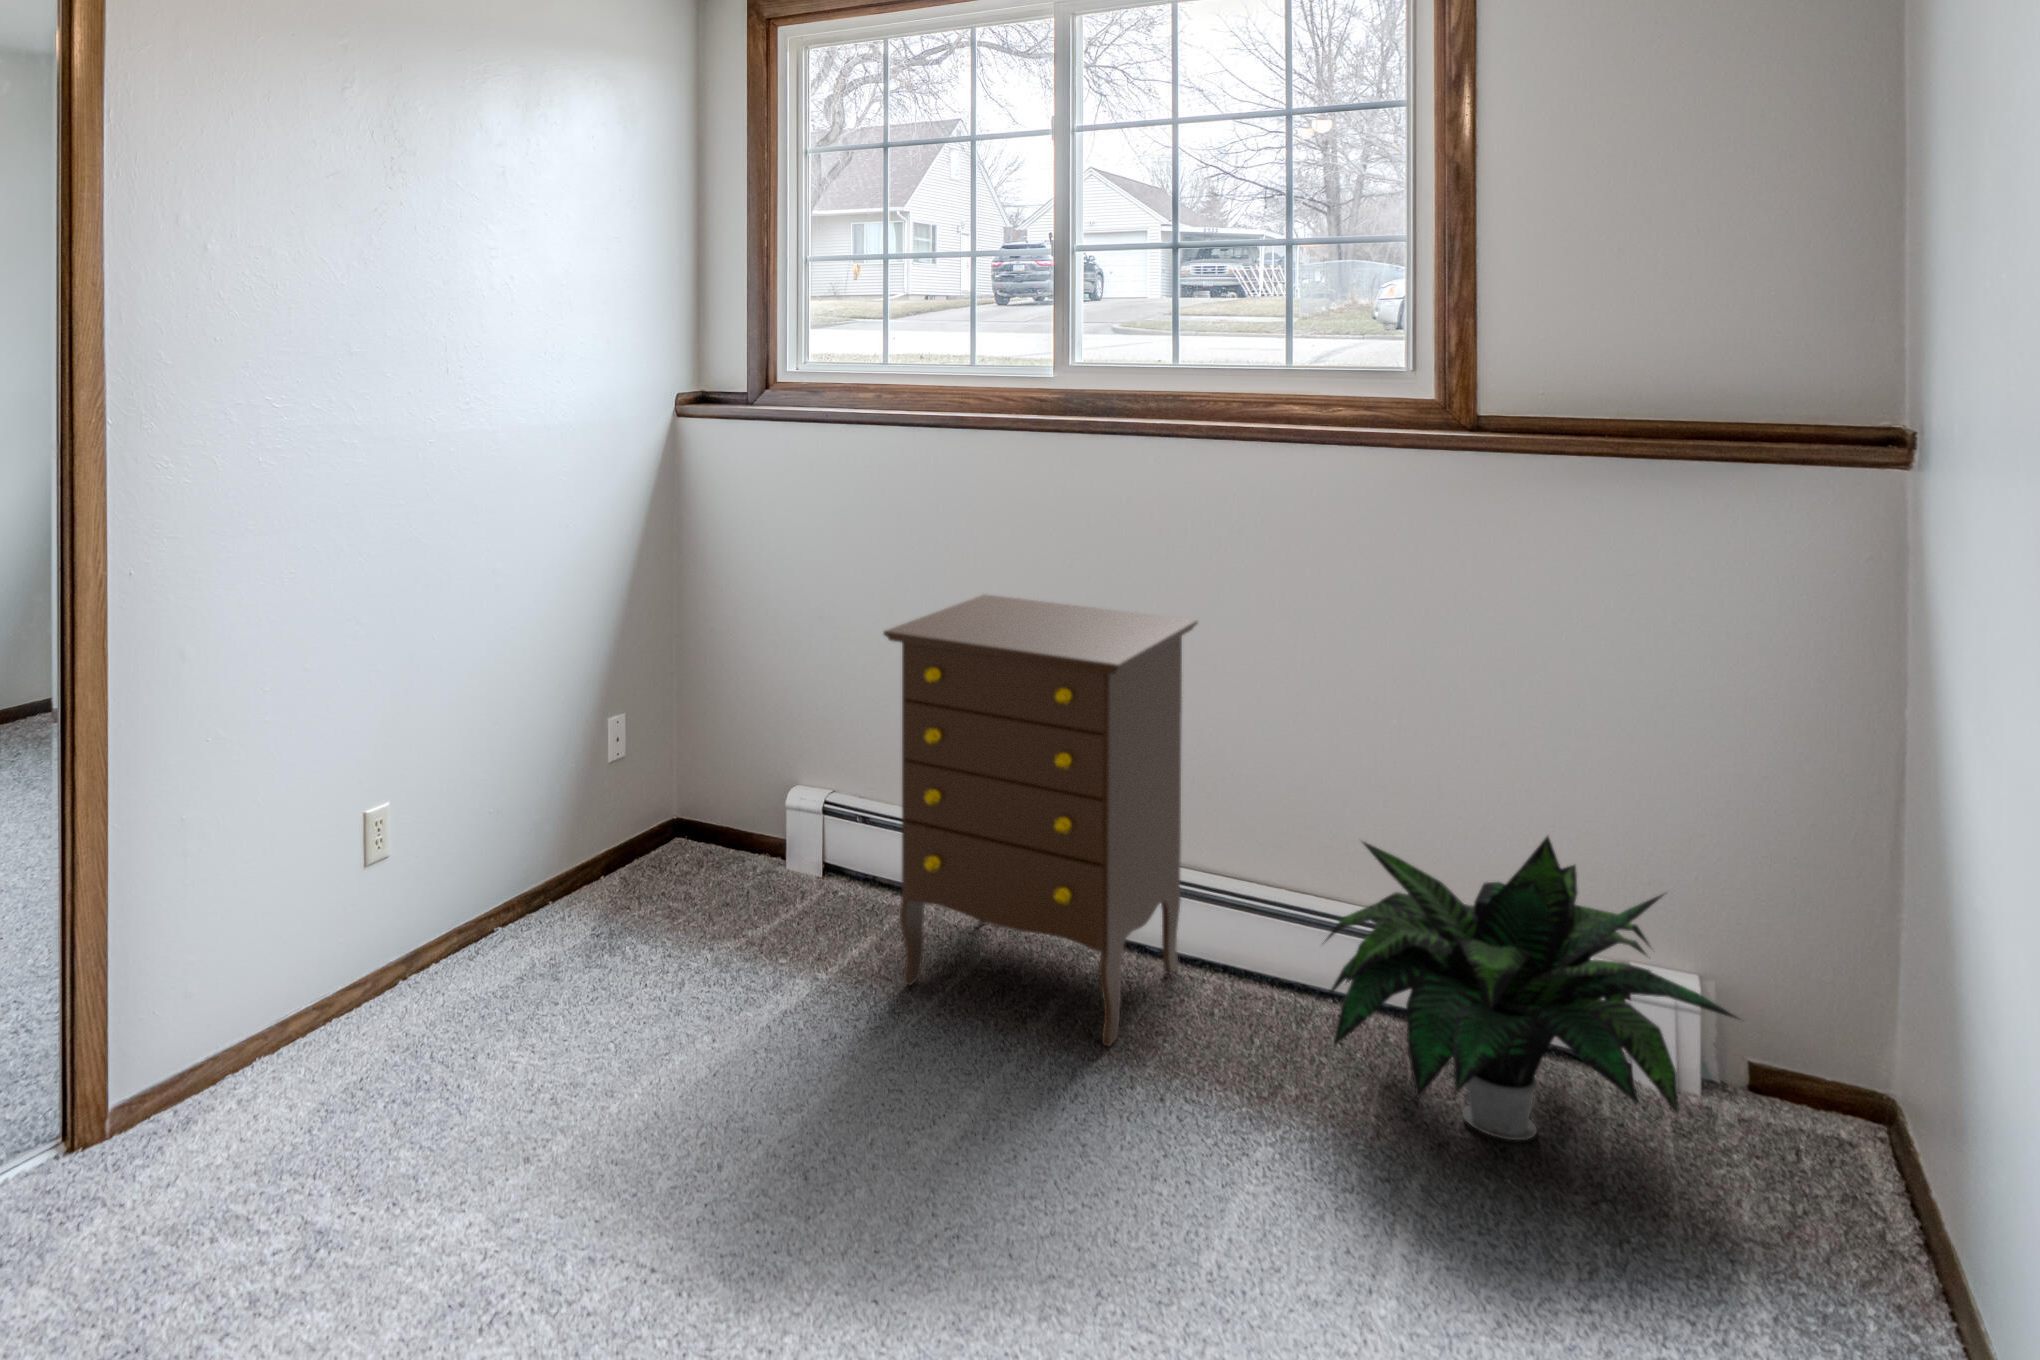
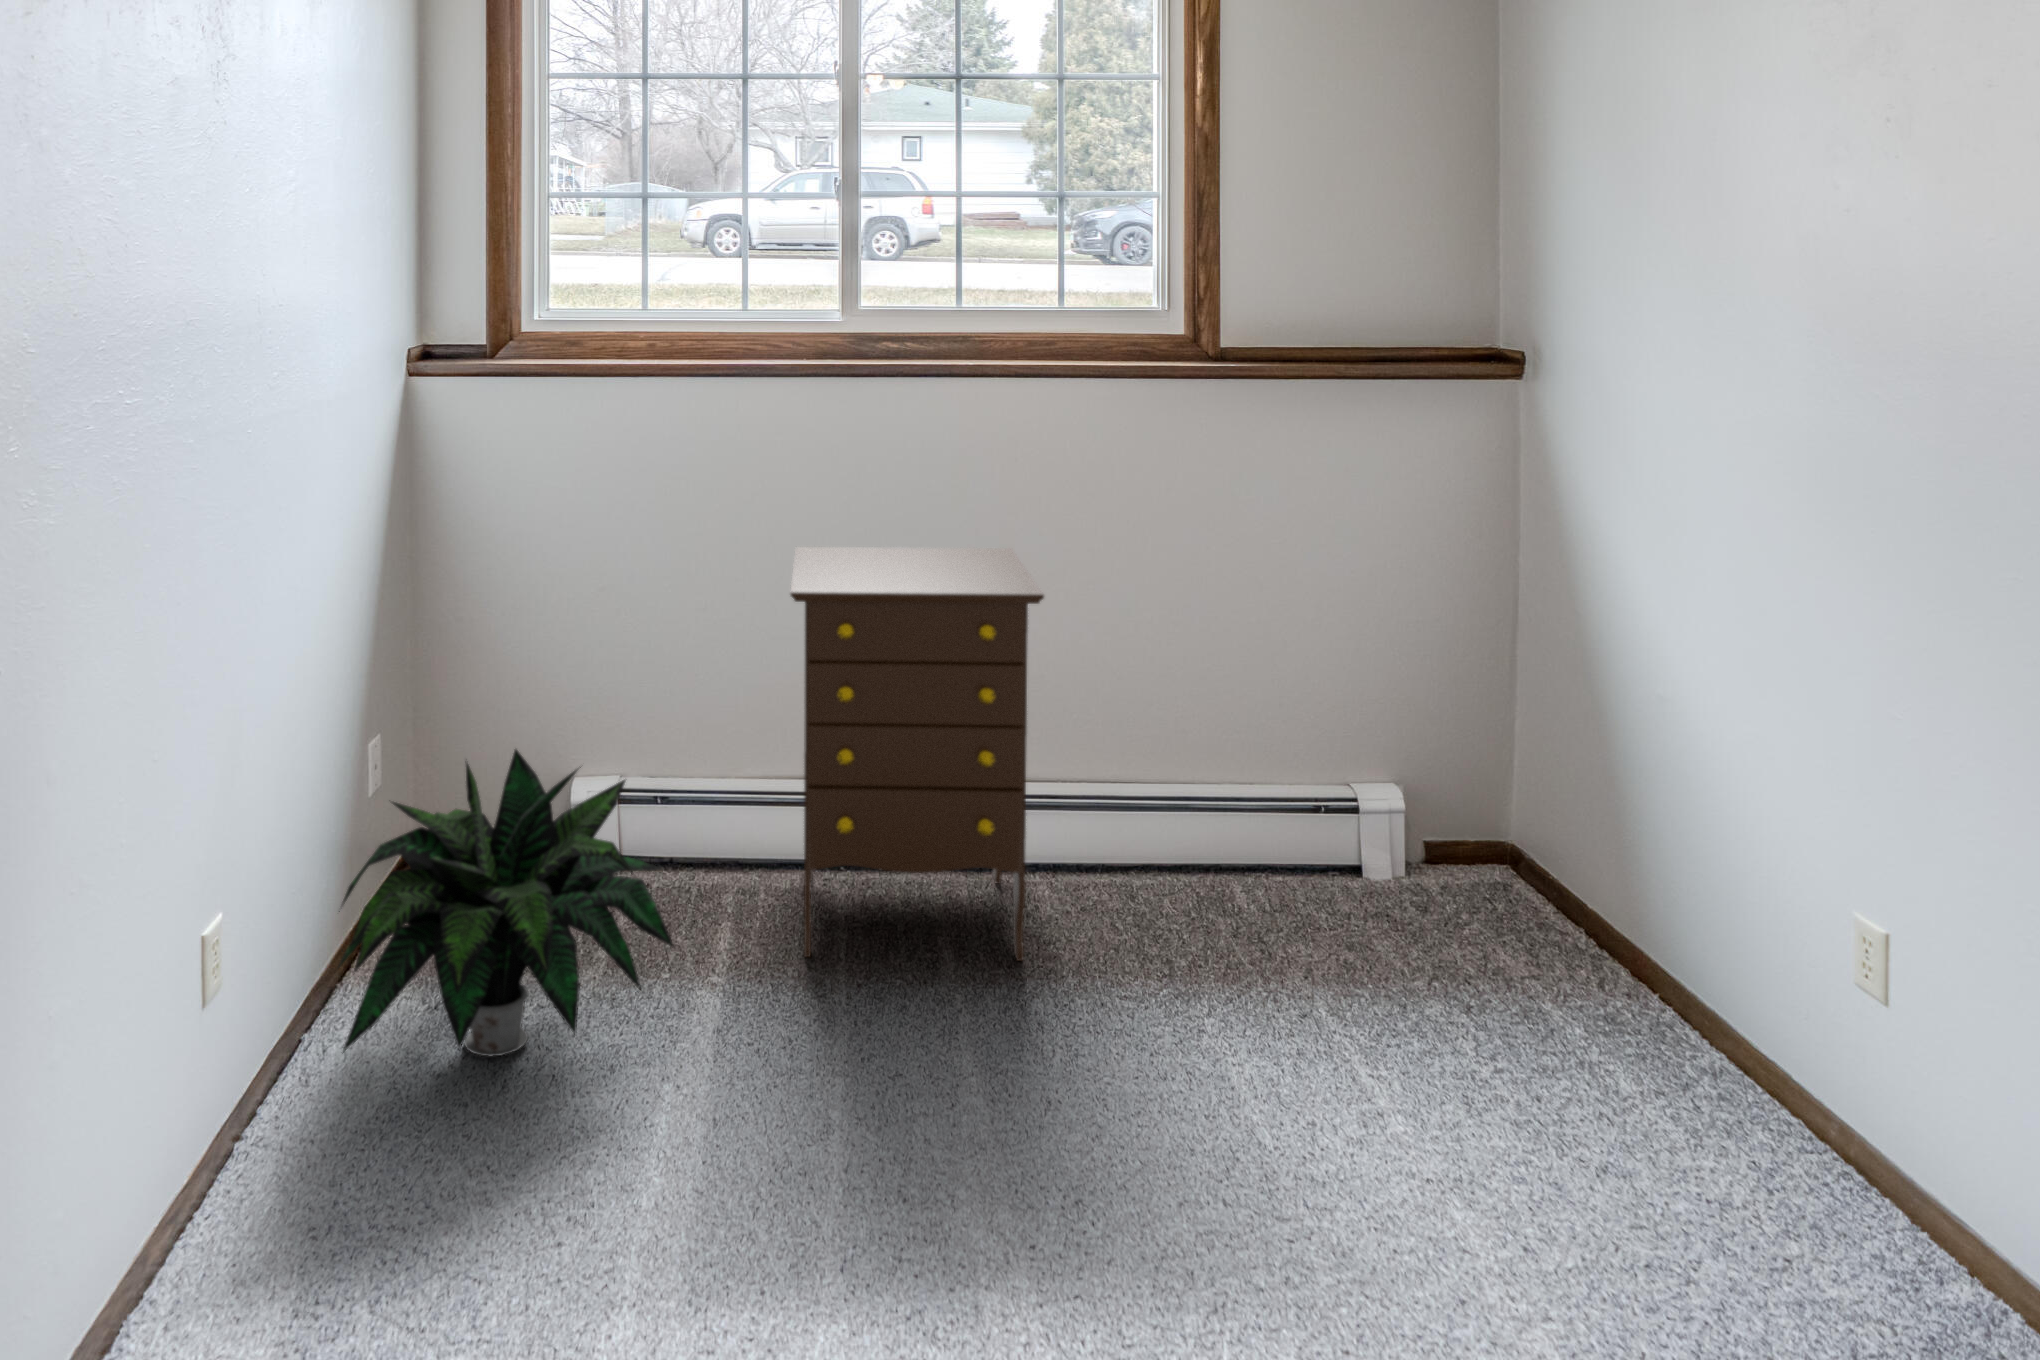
potted plant: present [1322,836,1737,1140] -> present [338,749,673,1056]

